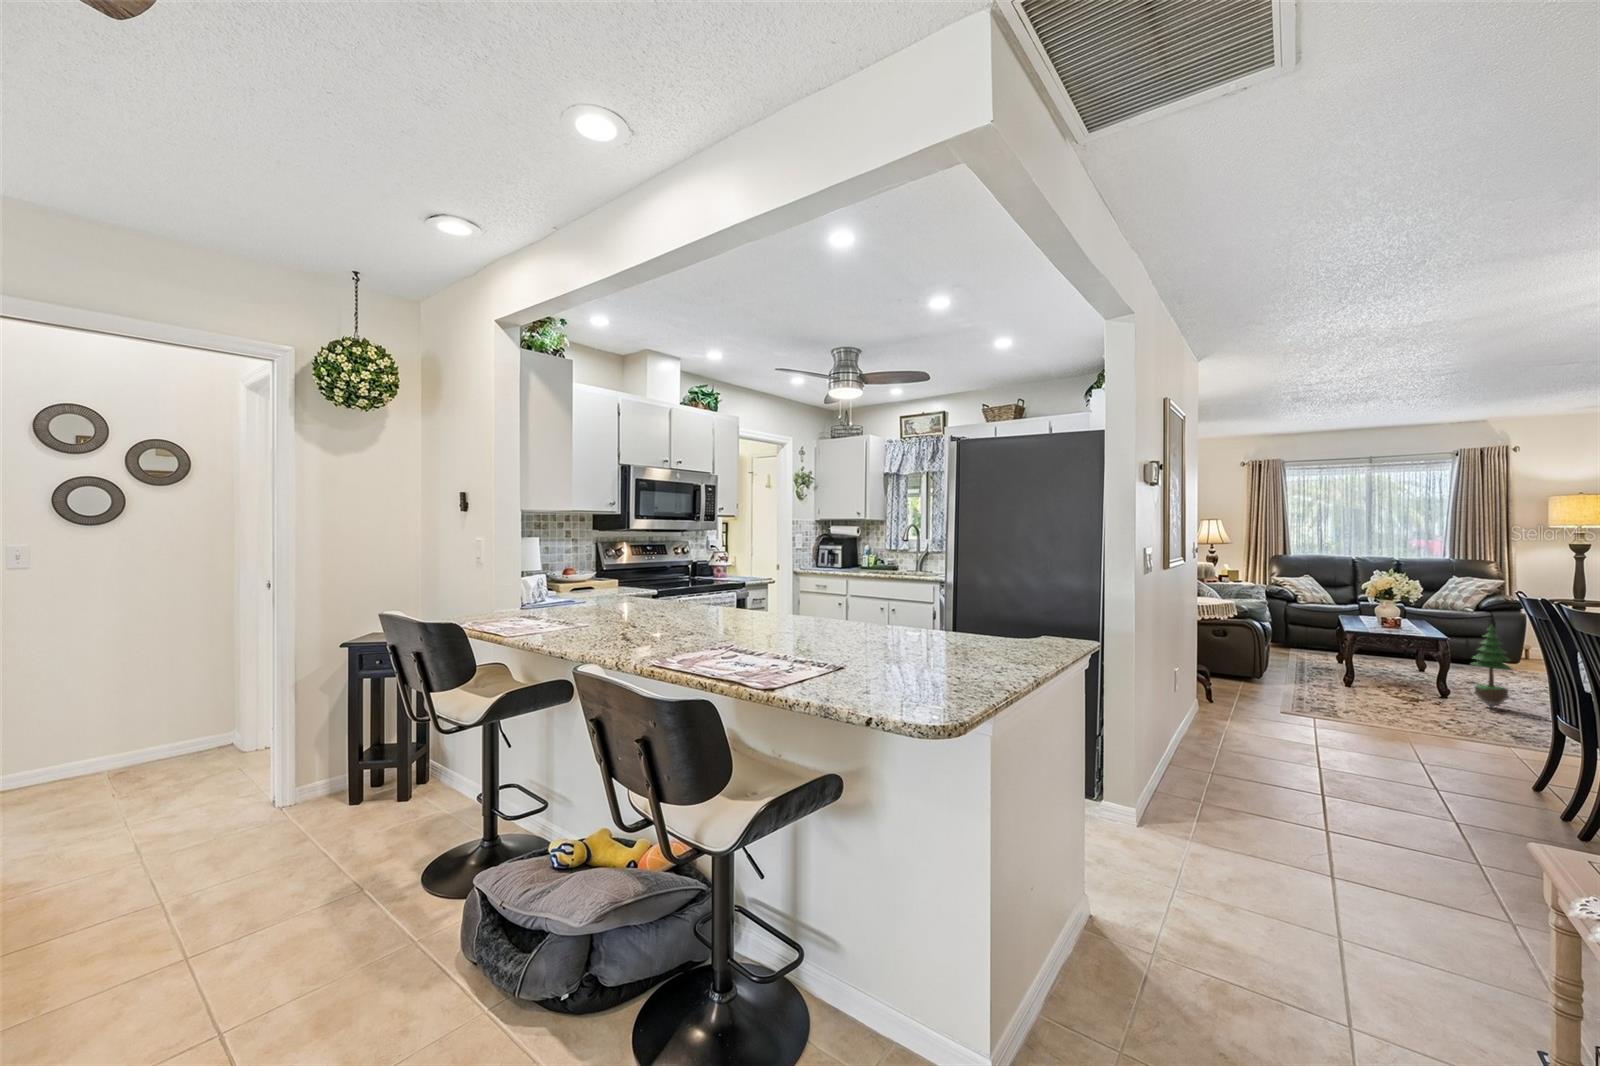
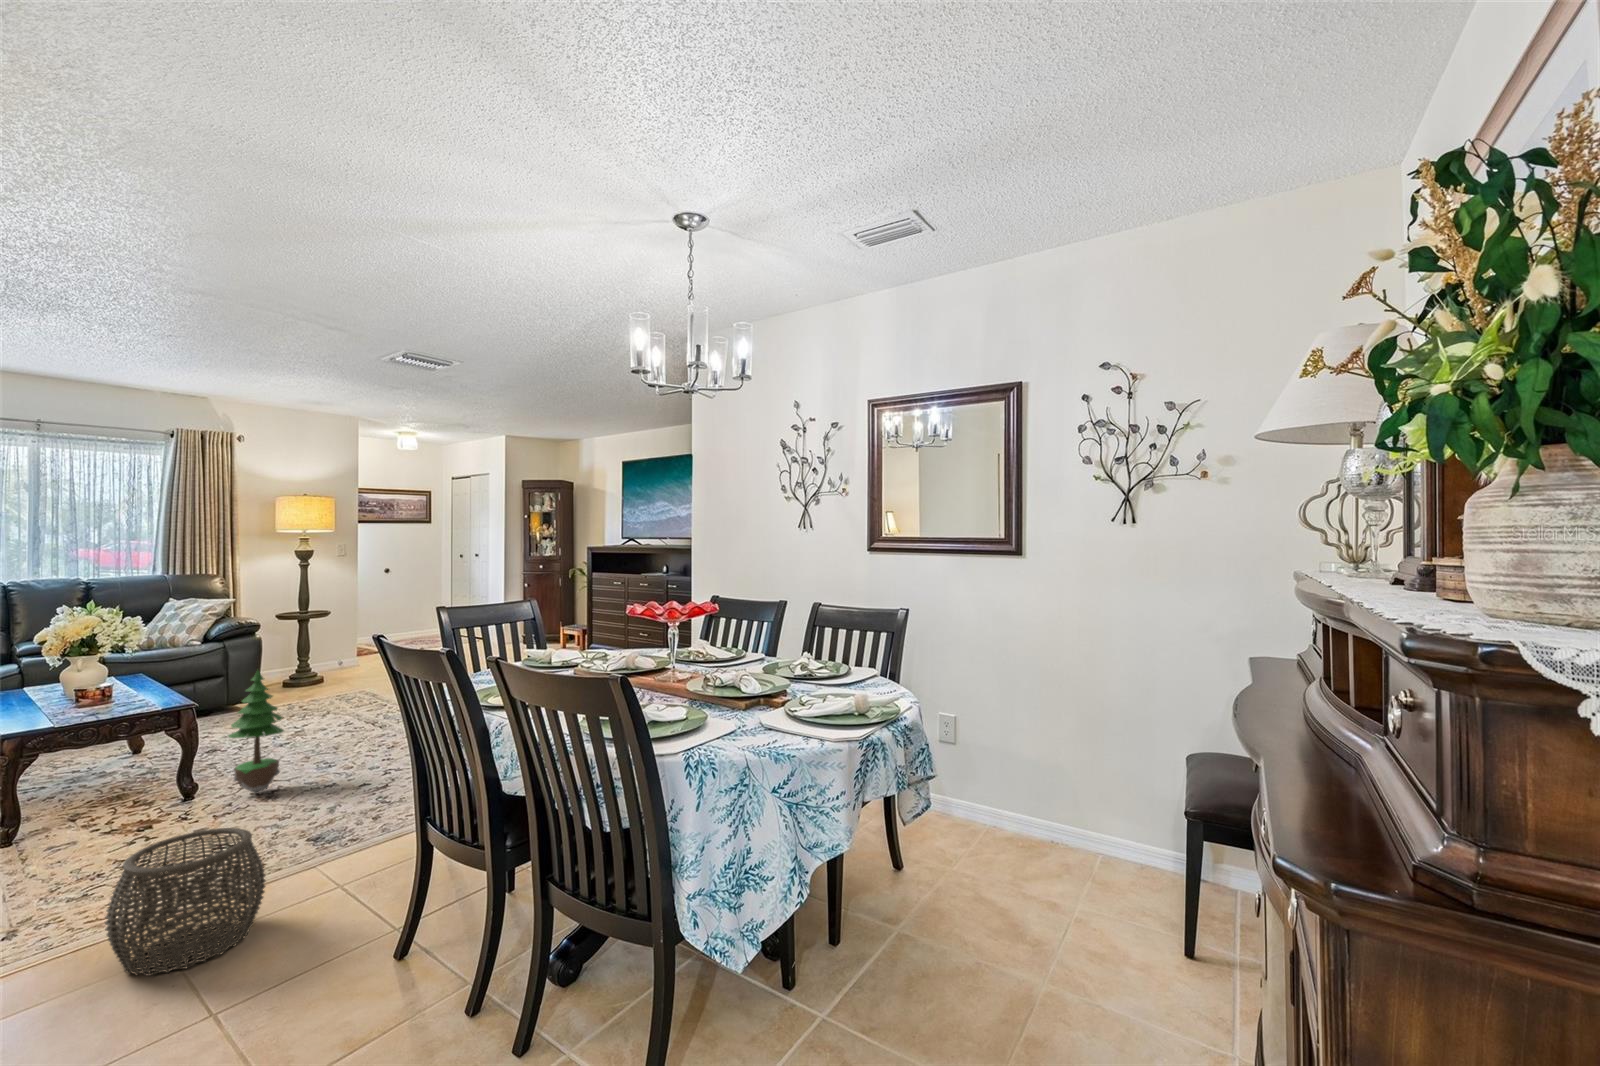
woven basket: none [1383,687,1465,749] -> present [105,828,266,976]

